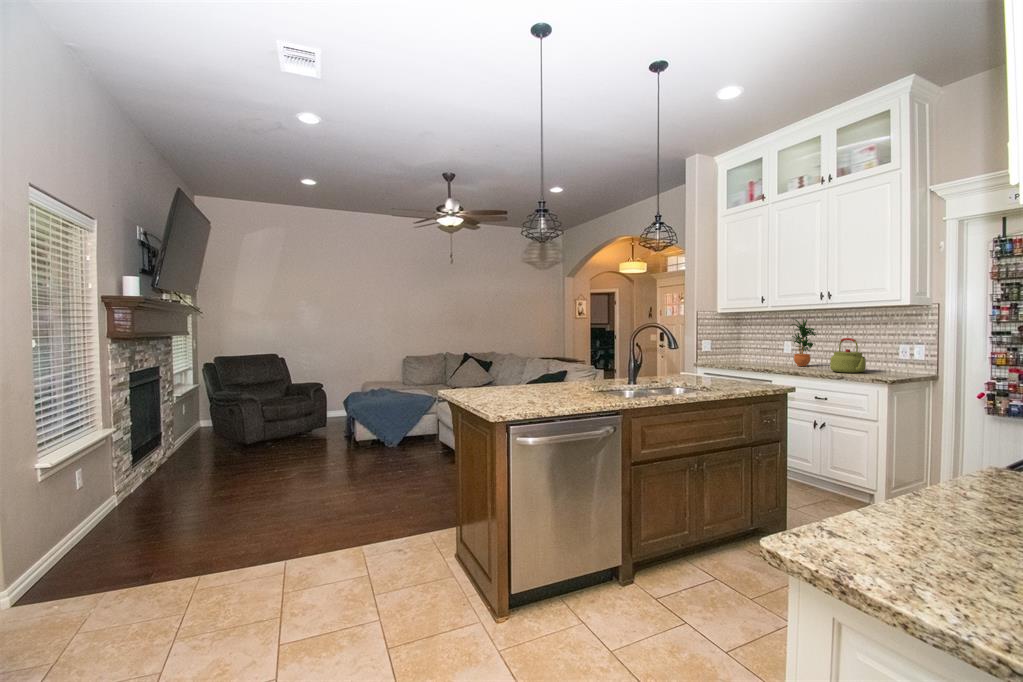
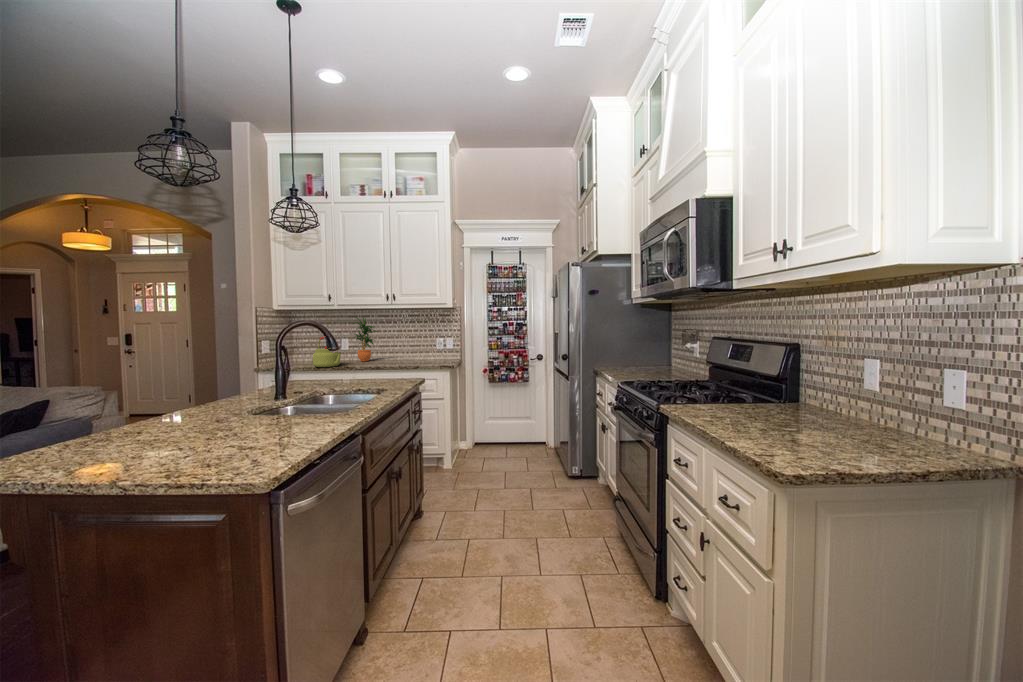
kettle: present [830,338,866,373] -> present [313,337,341,367]

